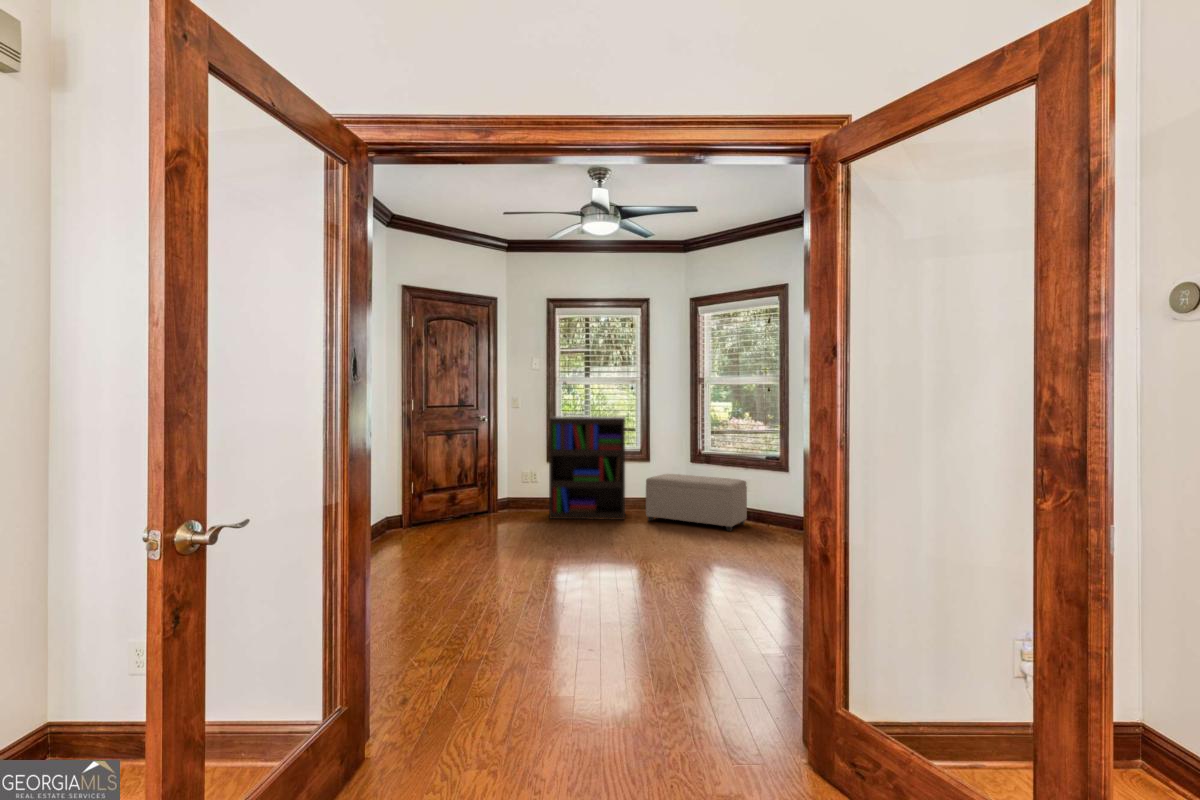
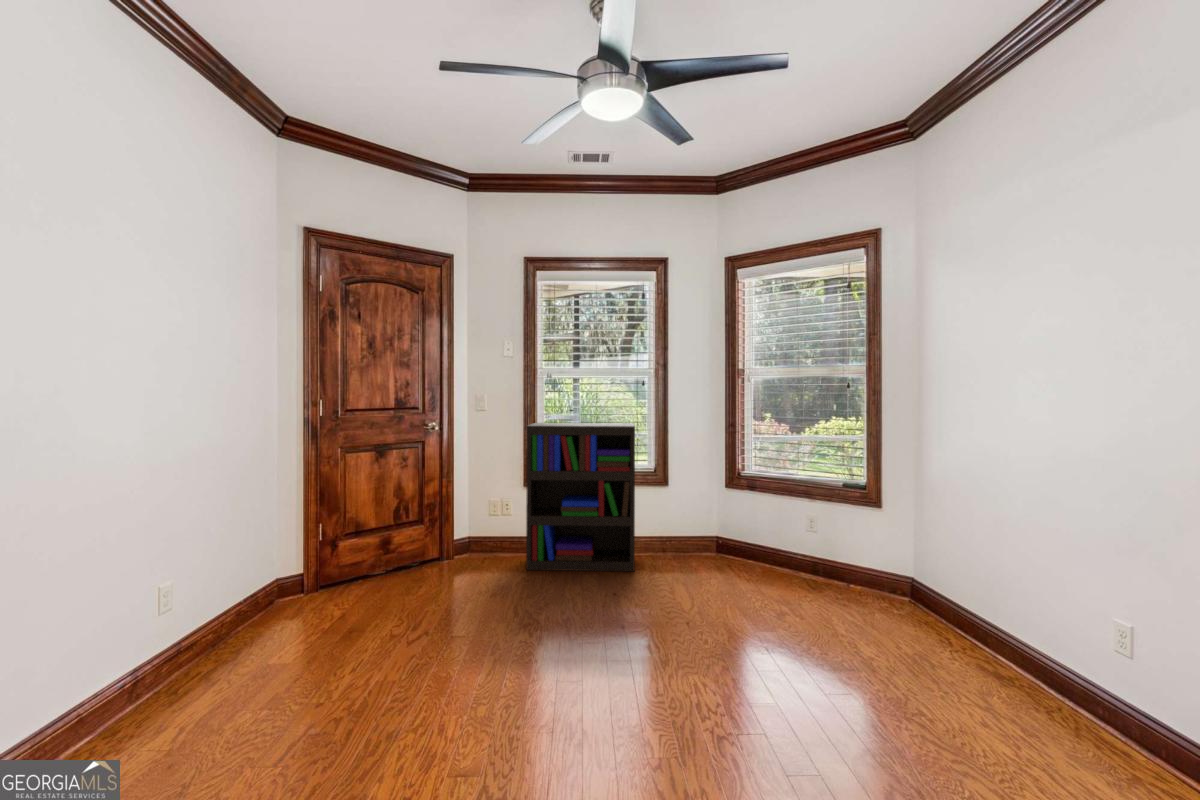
ottoman: present [646,474,747,531] -> none [665,504,811,595]

